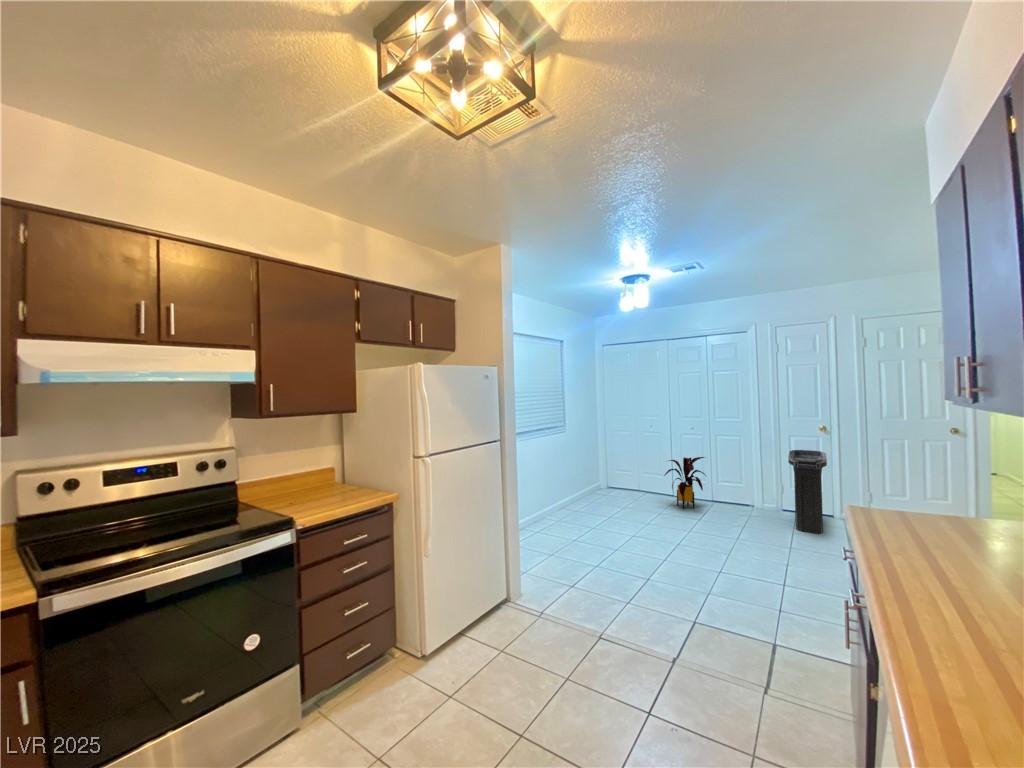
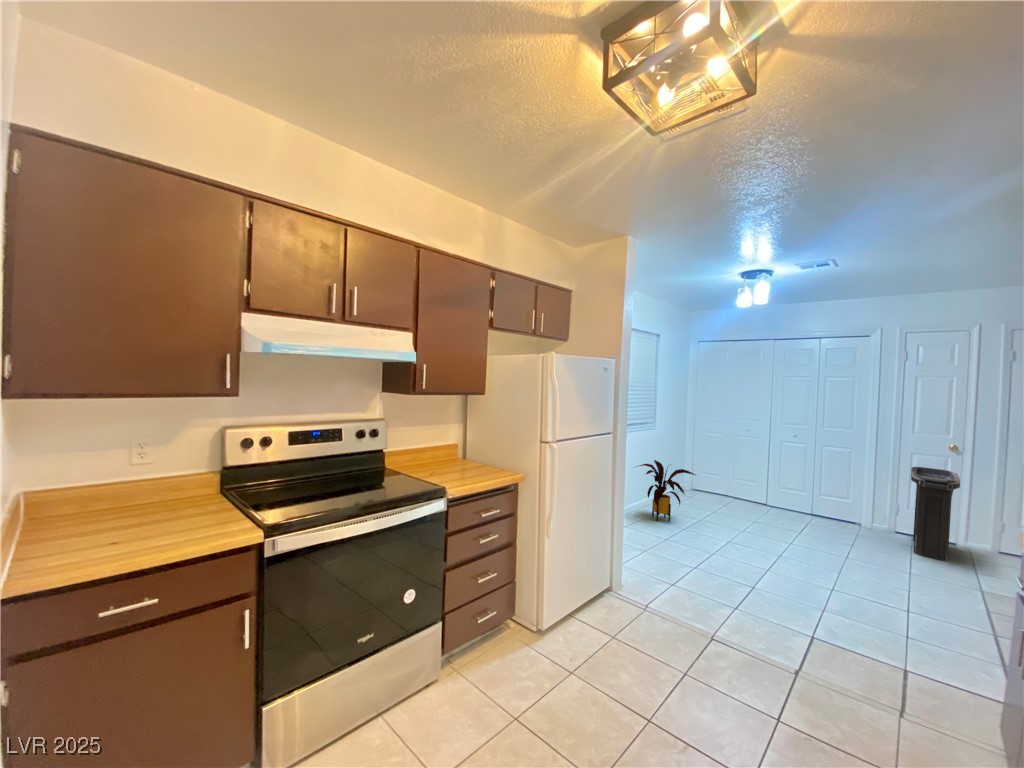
house plant: present [664,457,706,509] -> present [639,460,695,522]

